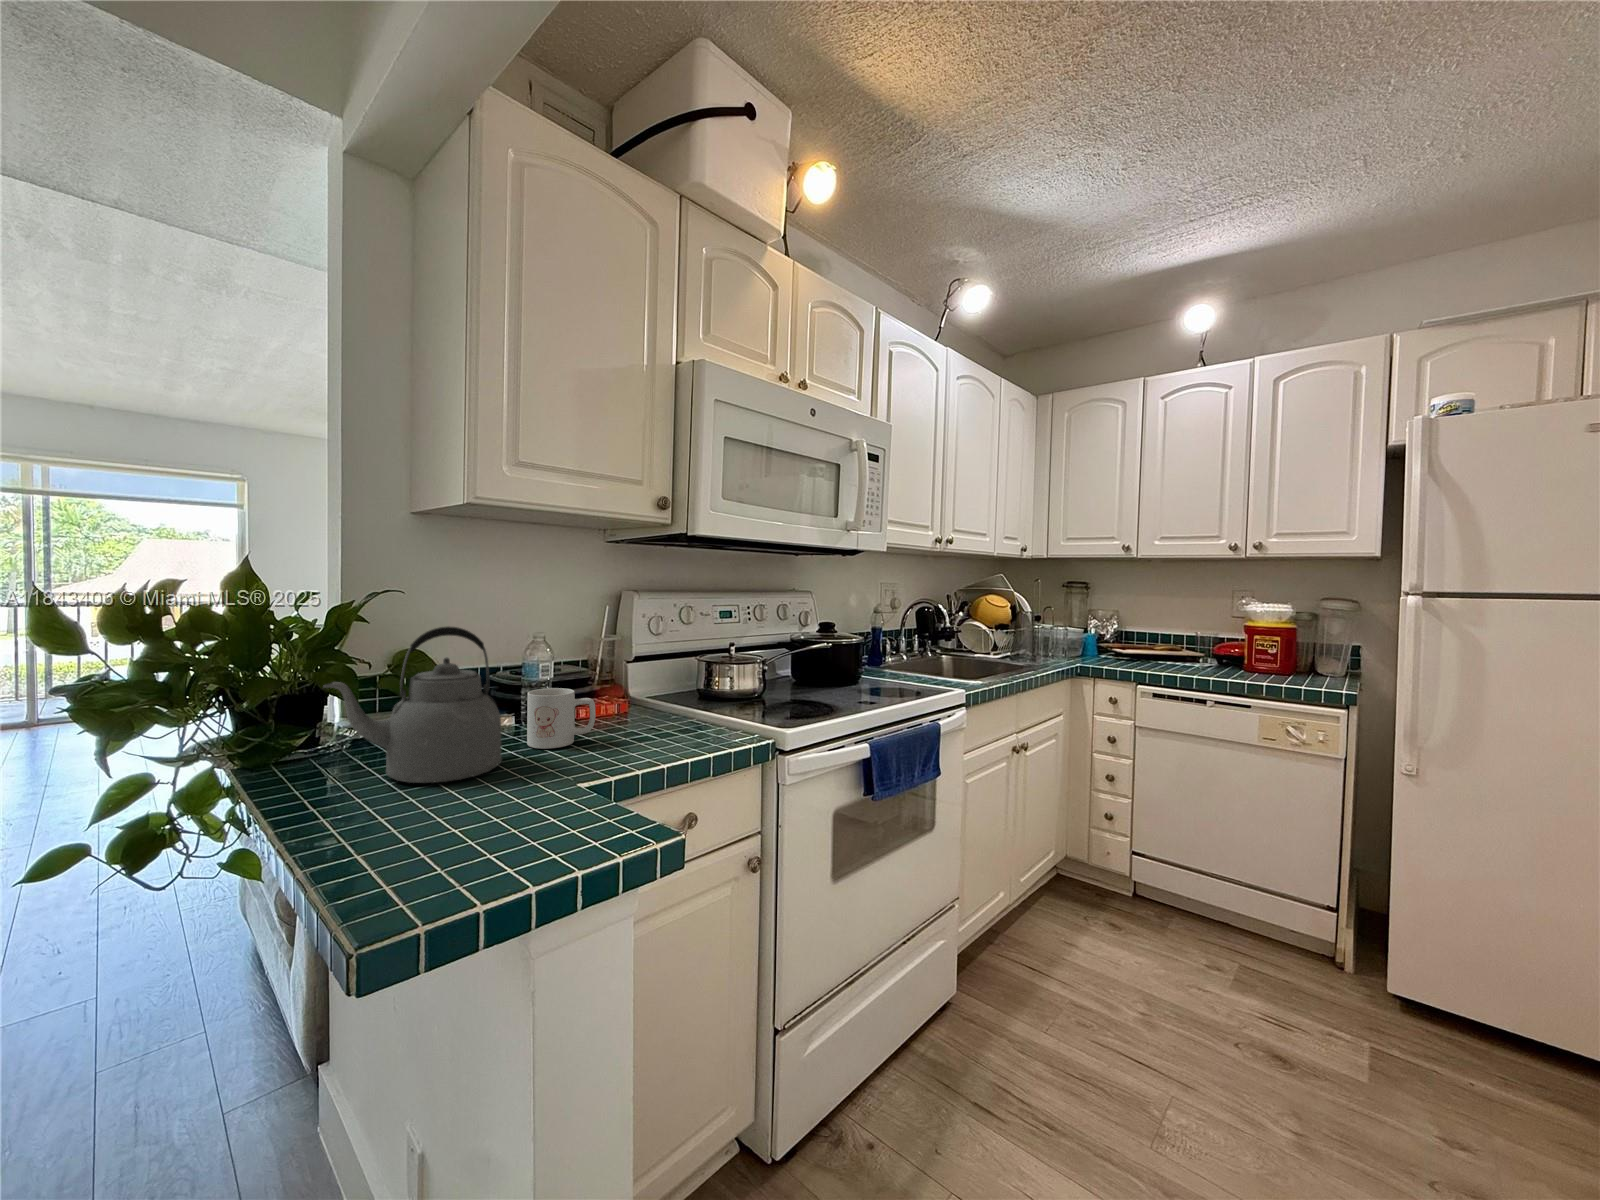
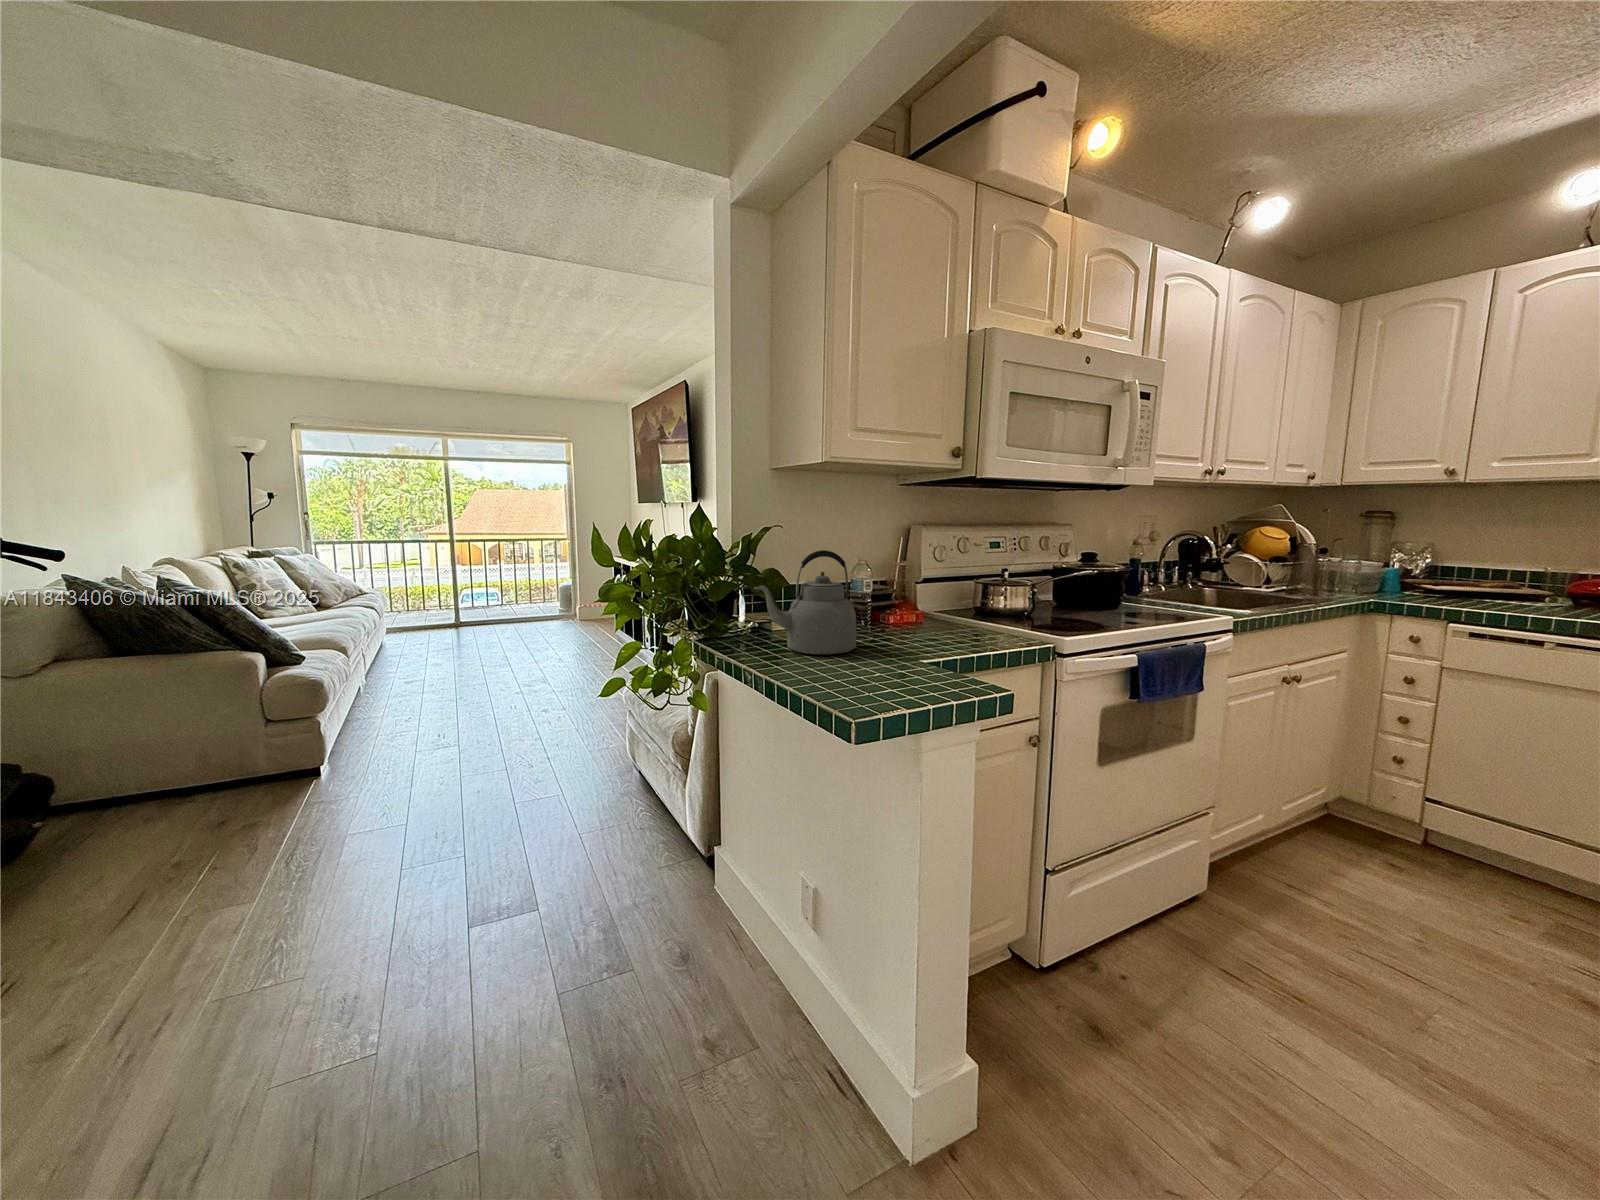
mug: present [527,688,596,749] -> none [865,598,913,640]

